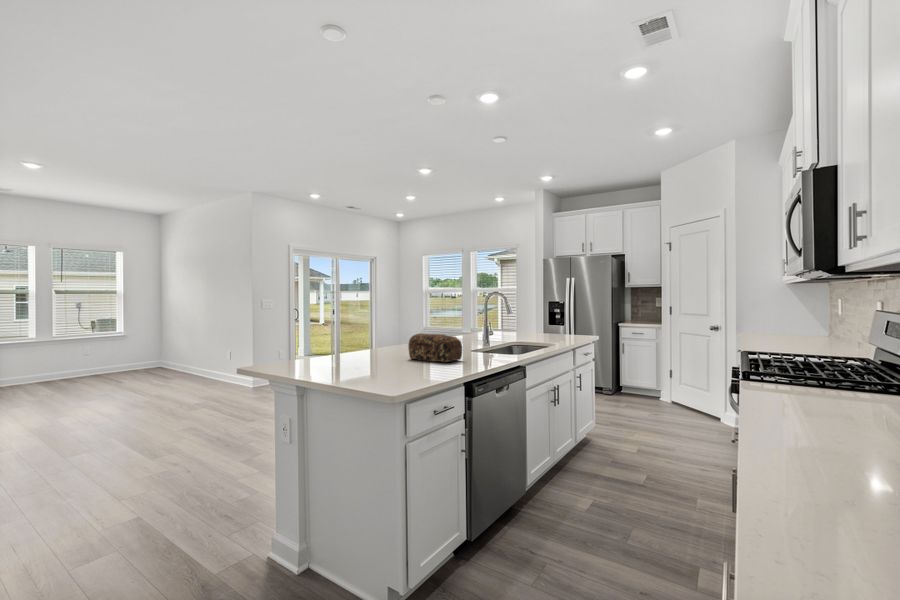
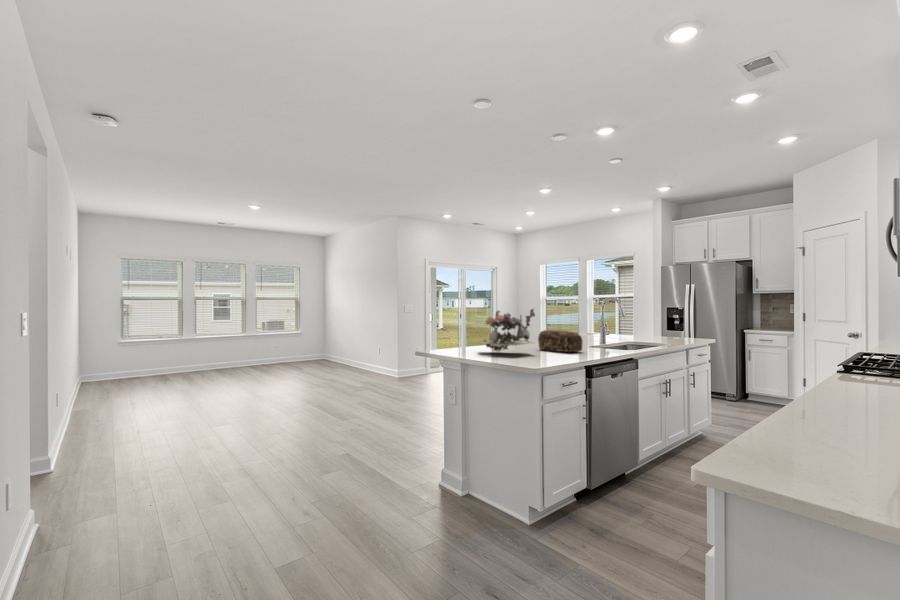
flower arrangement: none [325,307,403,368] -> present [480,308,535,352]

